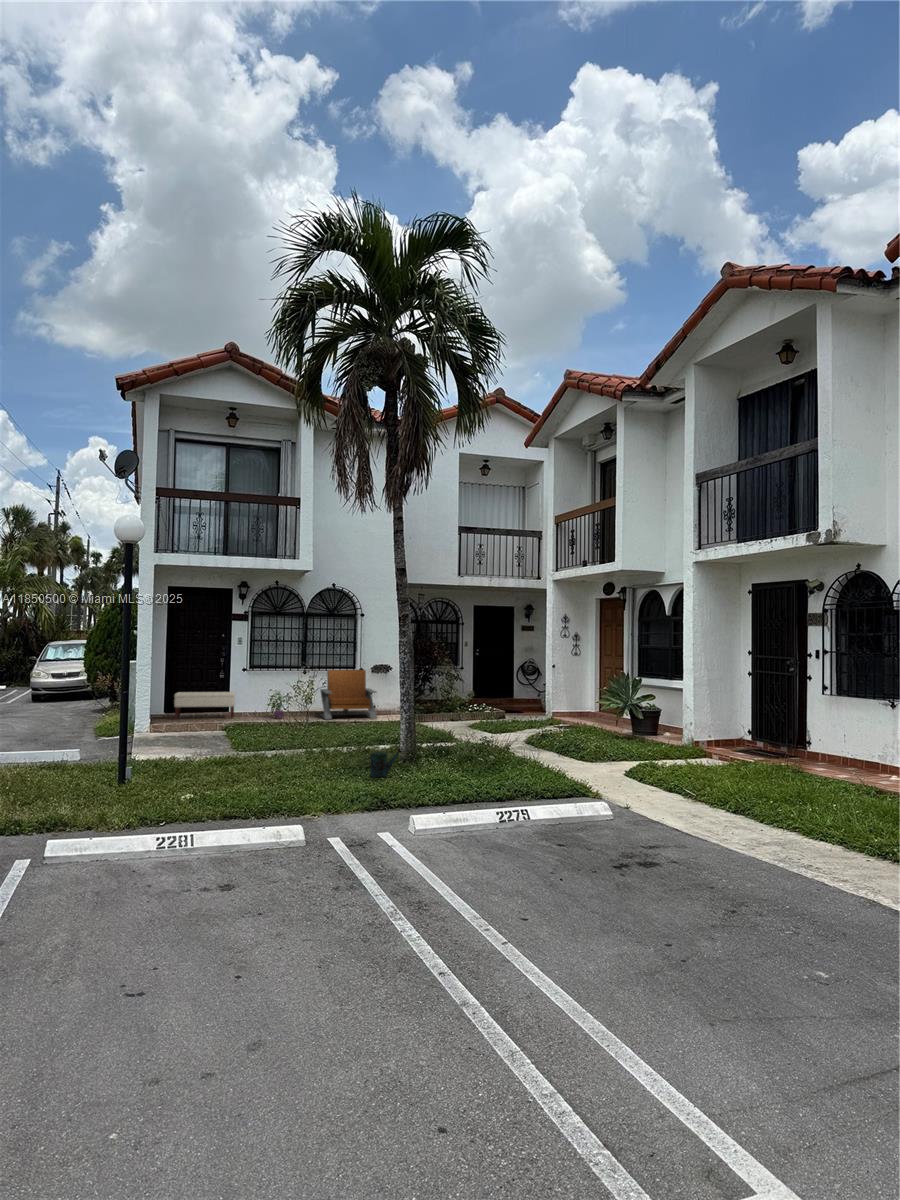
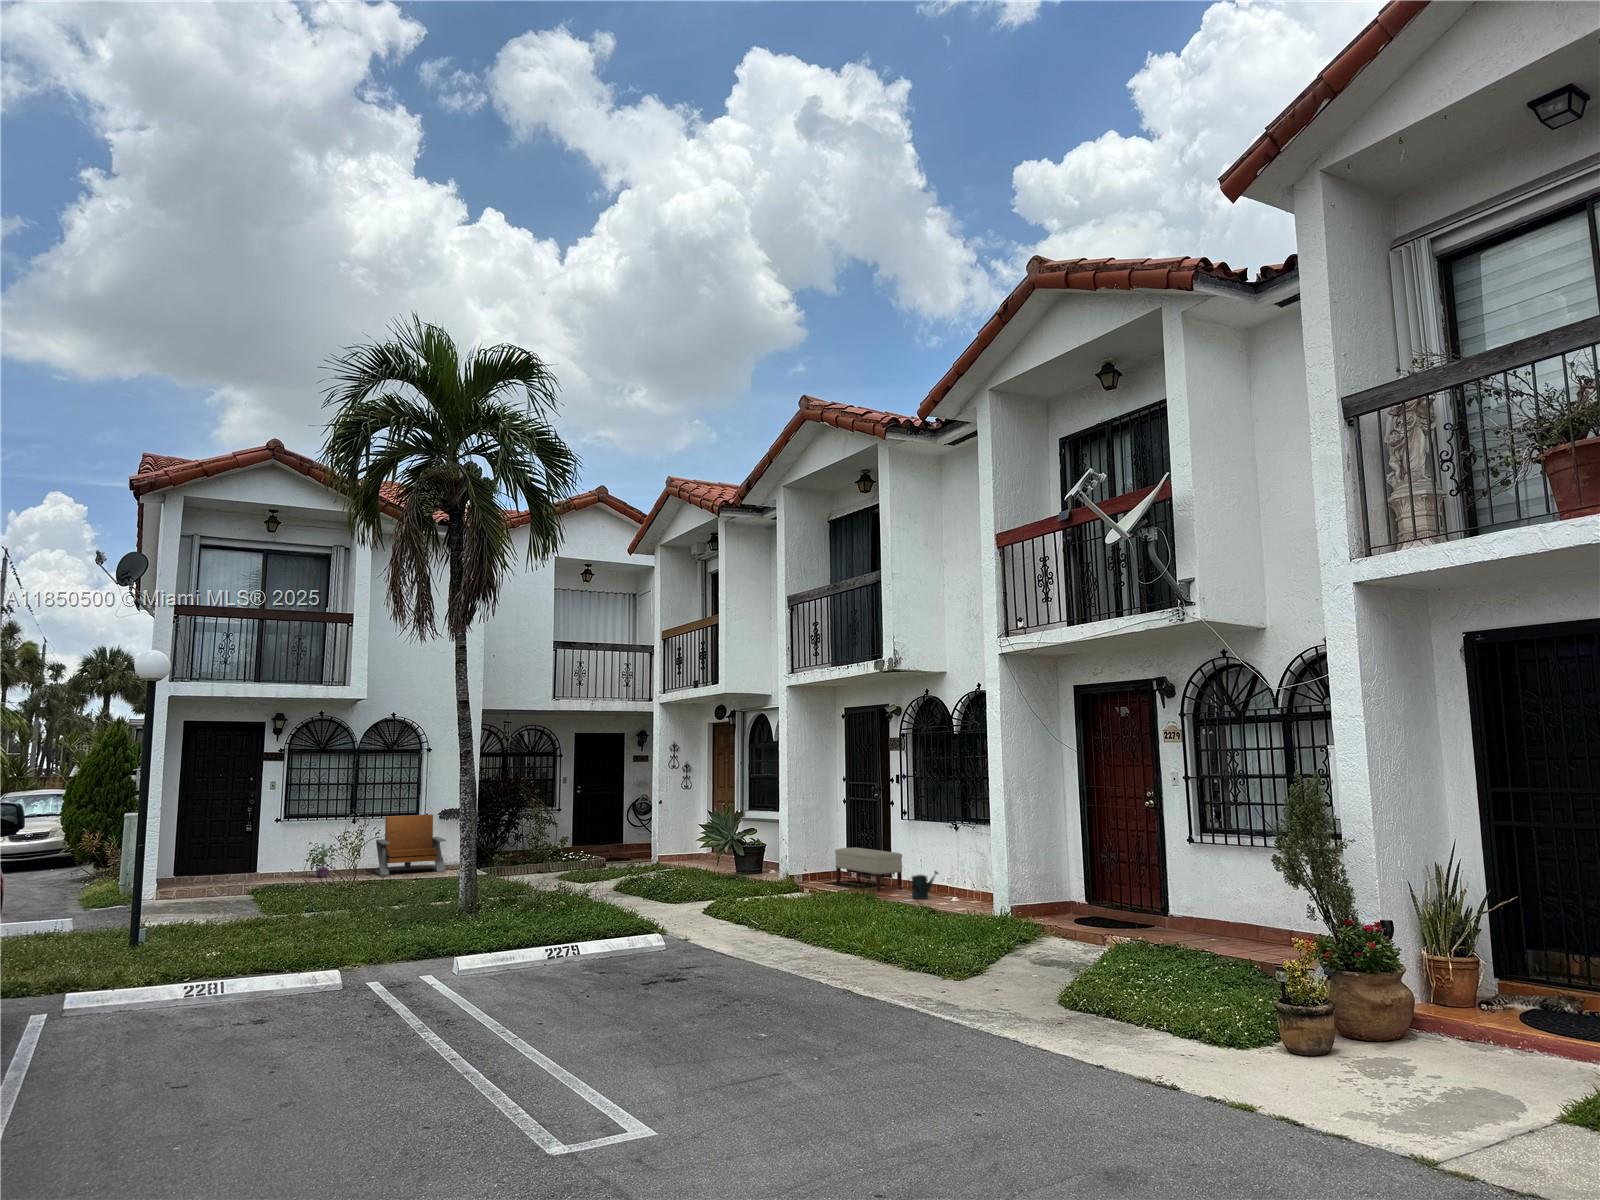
bench: present [174,692,235,719] -> present [835,847,902,892]
watering can: present [364,749,402,777] -> present [912,871,938,899]

